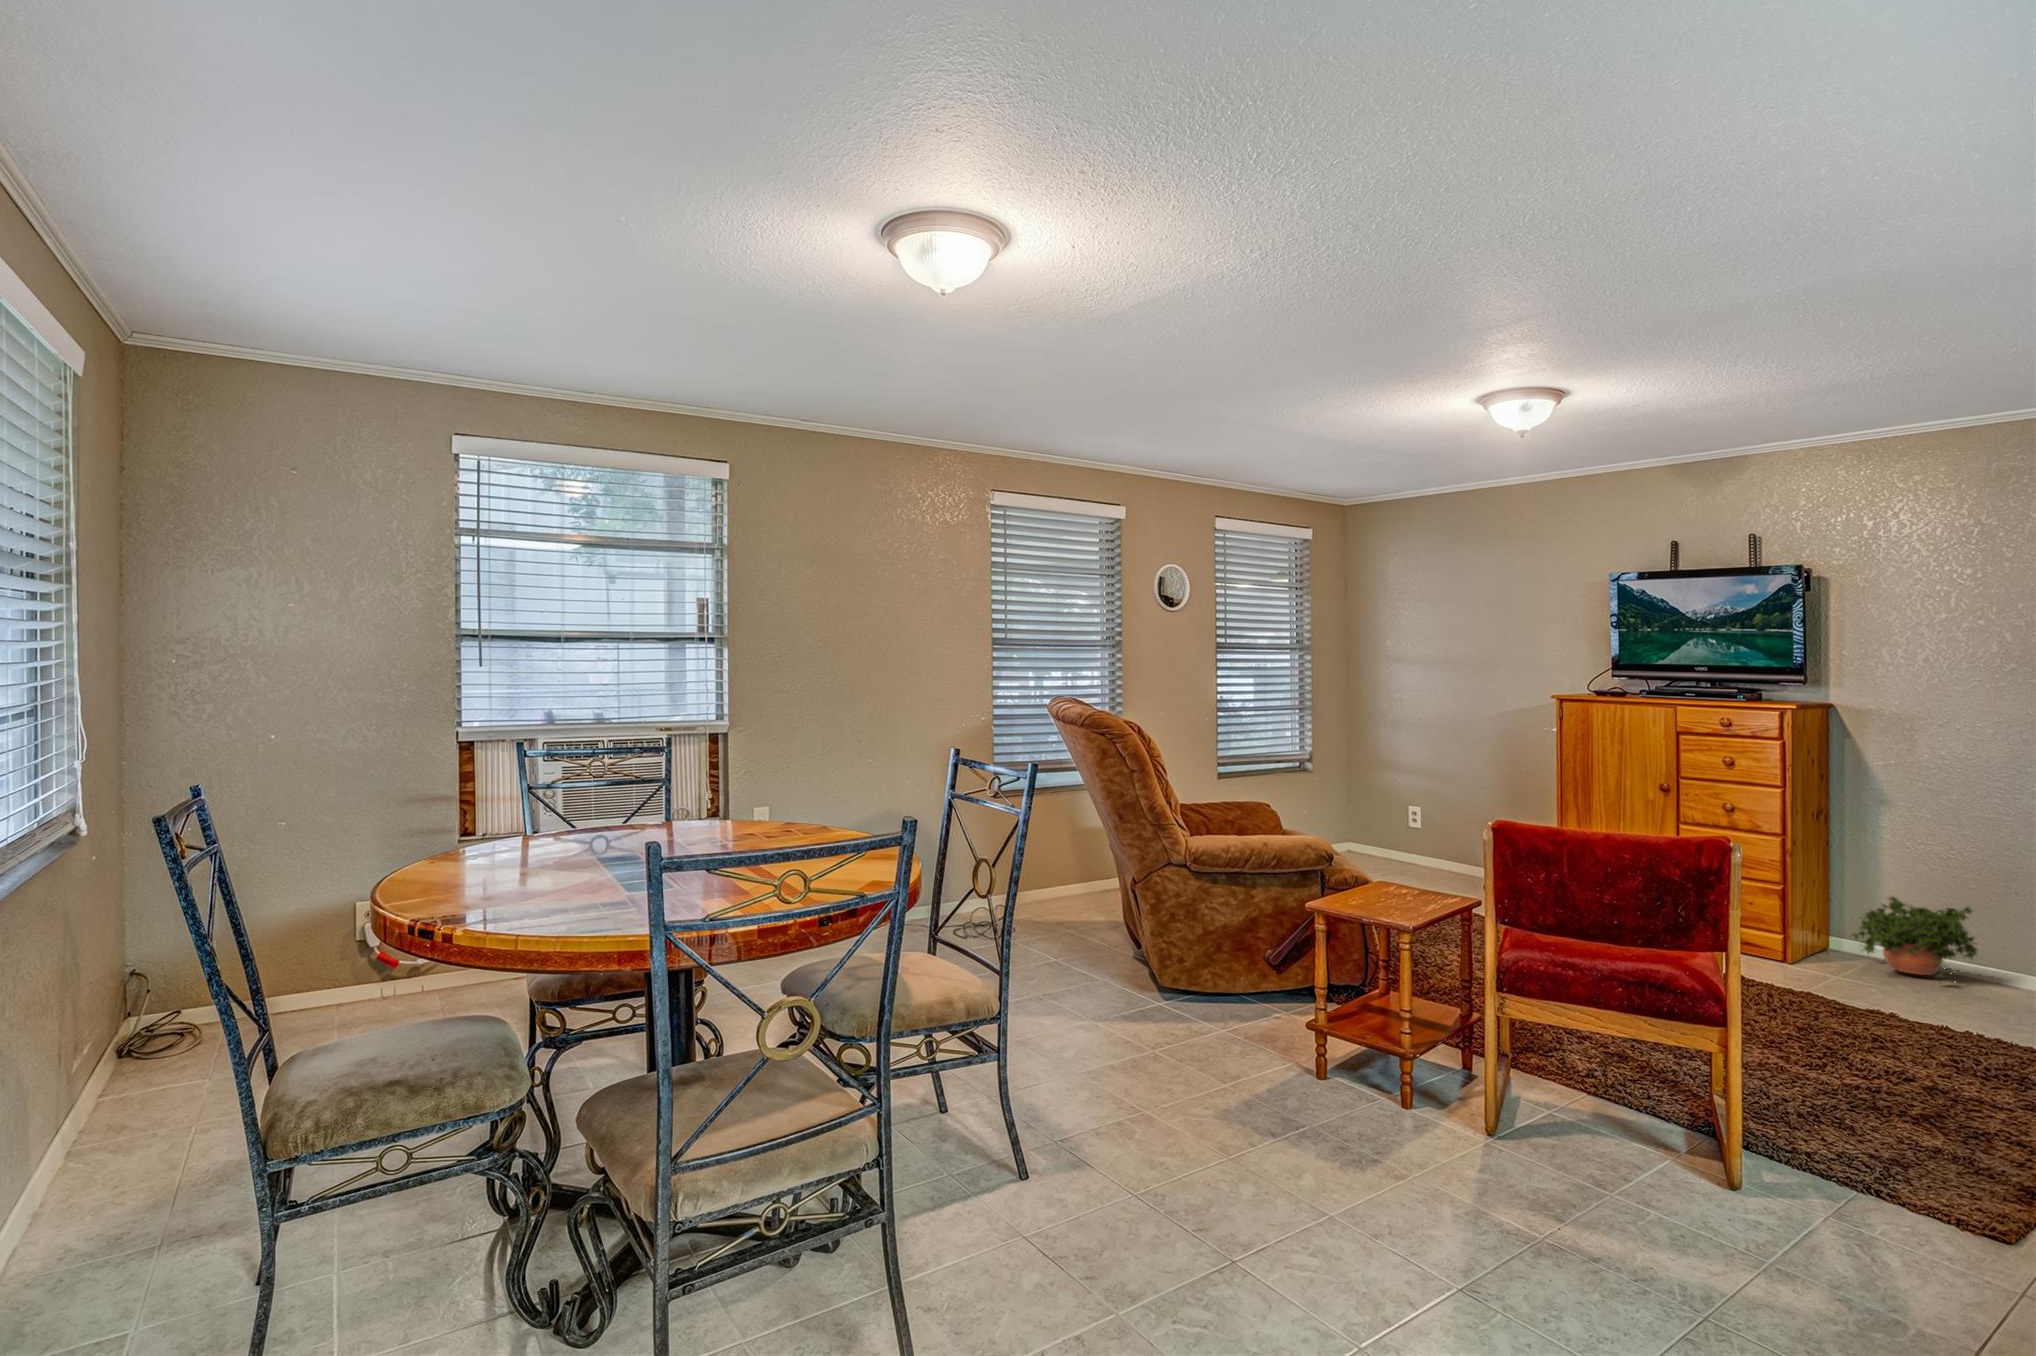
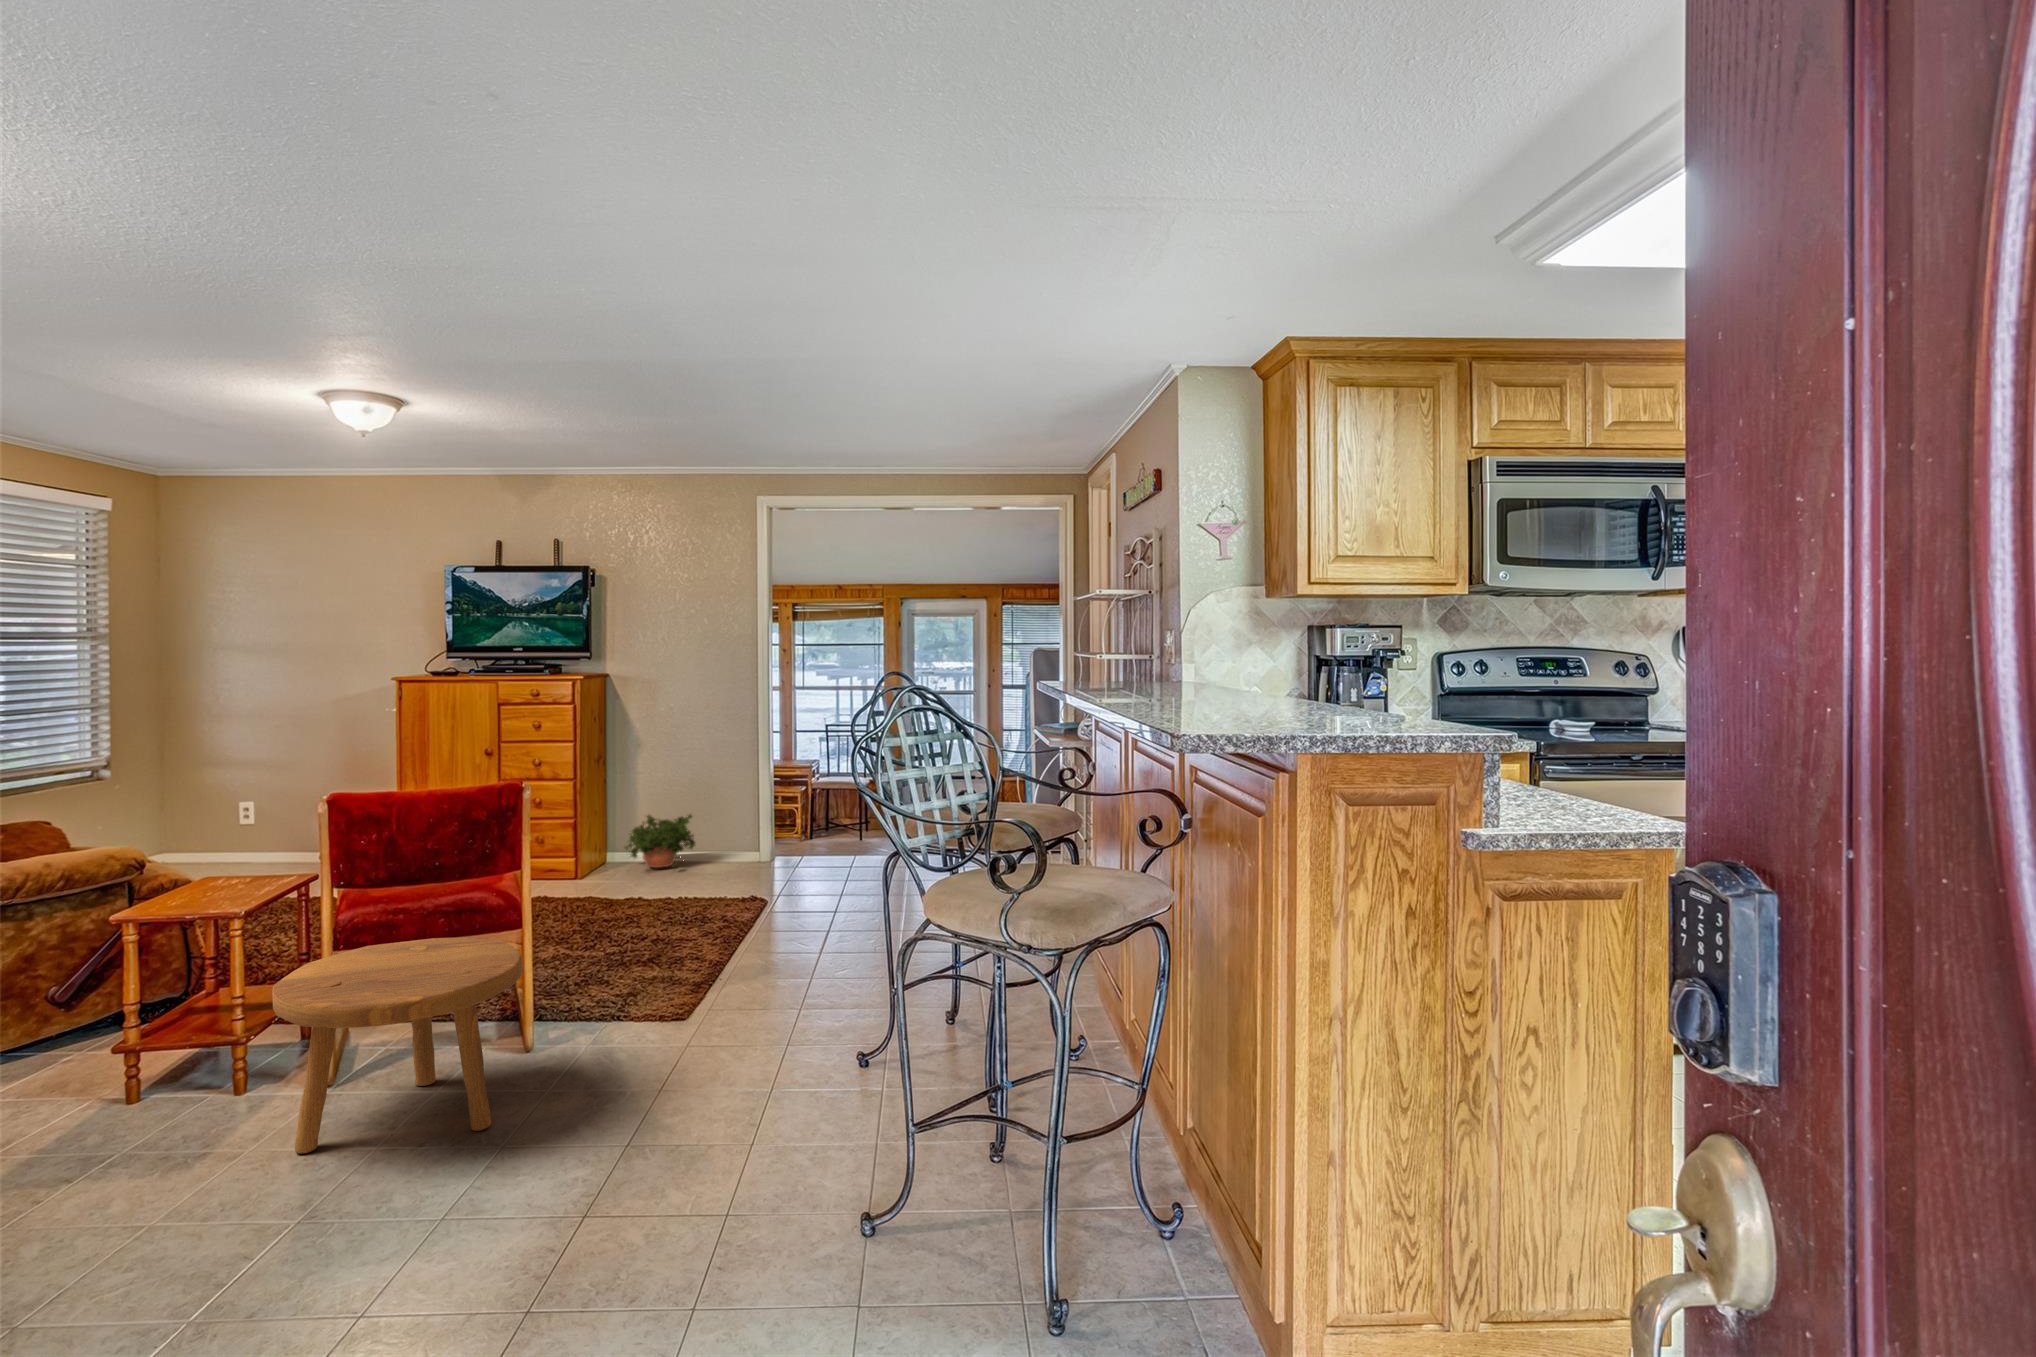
footstool: none [1437,994,1740,1289] -> present [272,938,523,1154]

